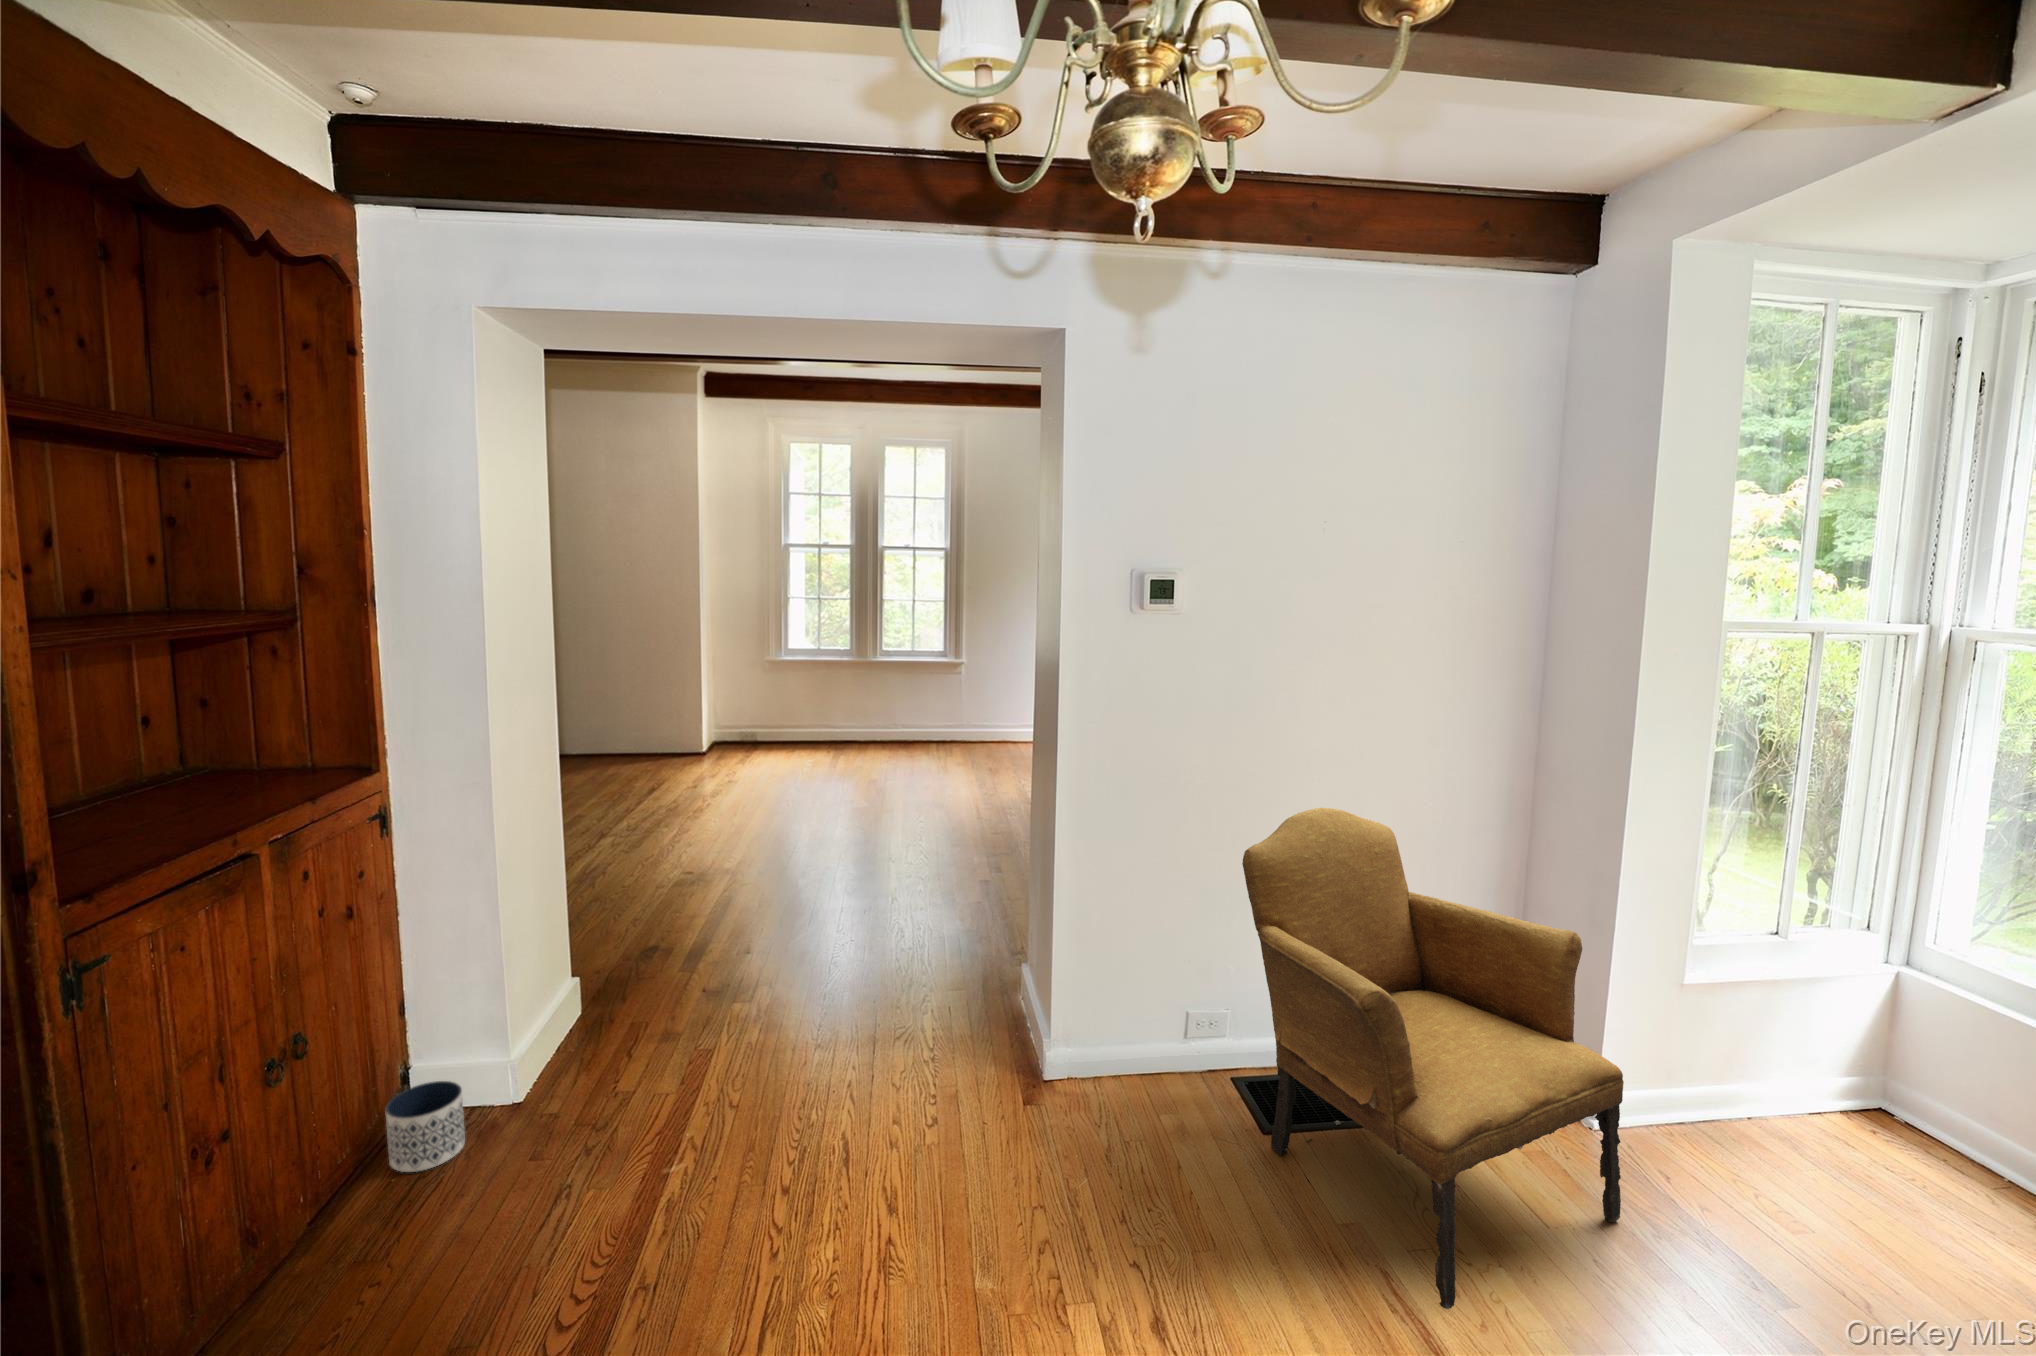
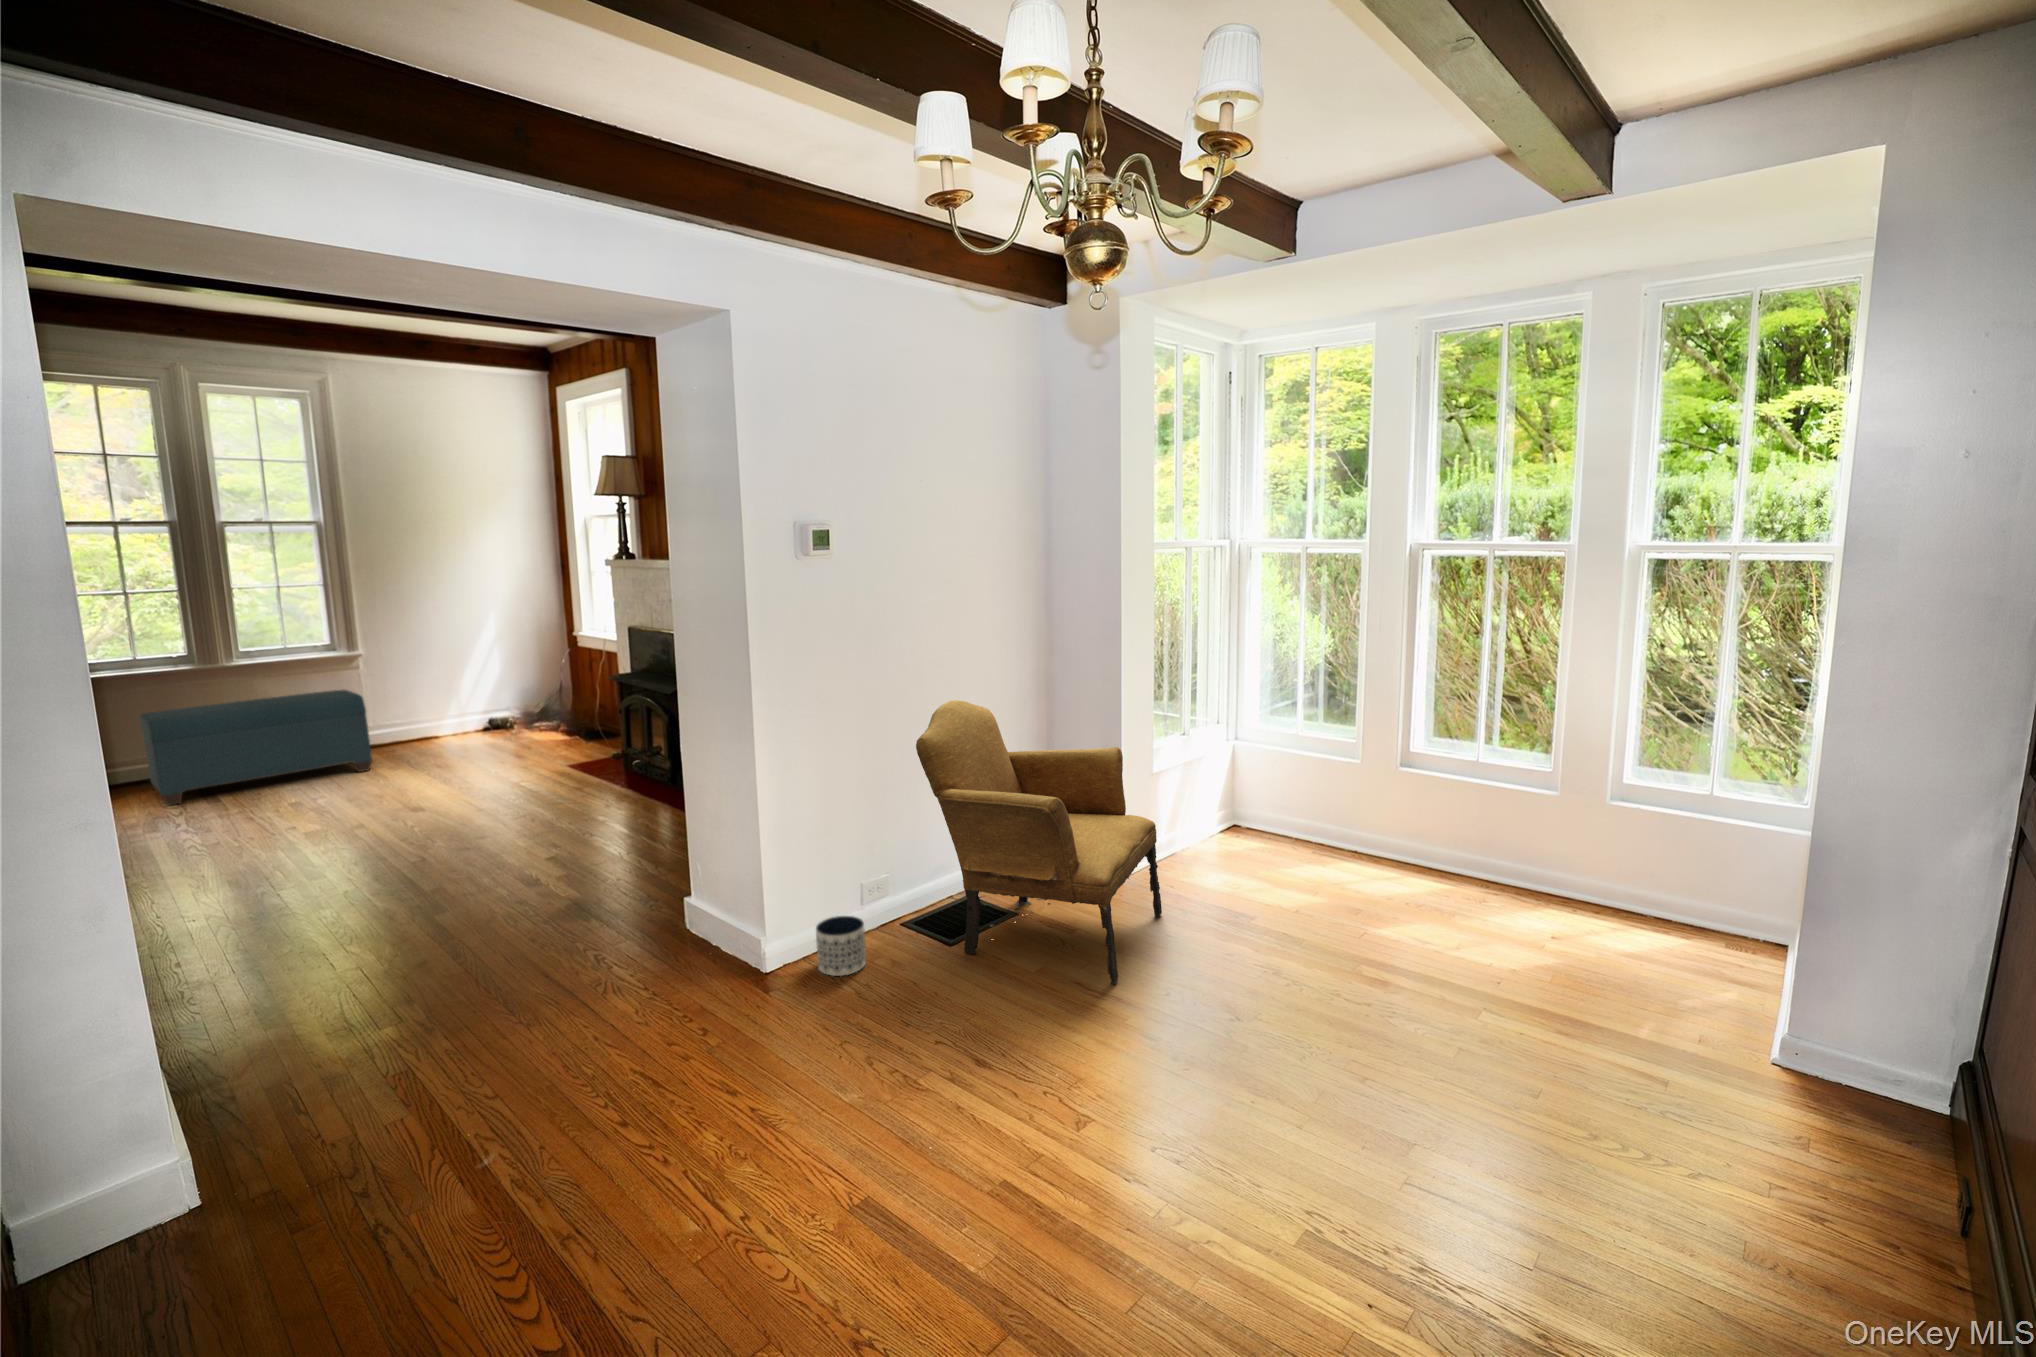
bench: none [812,686,949,758] -> present [140,690,372,805]
planter: present [386,1081,465,1172] -> present [816,916,866,976]

